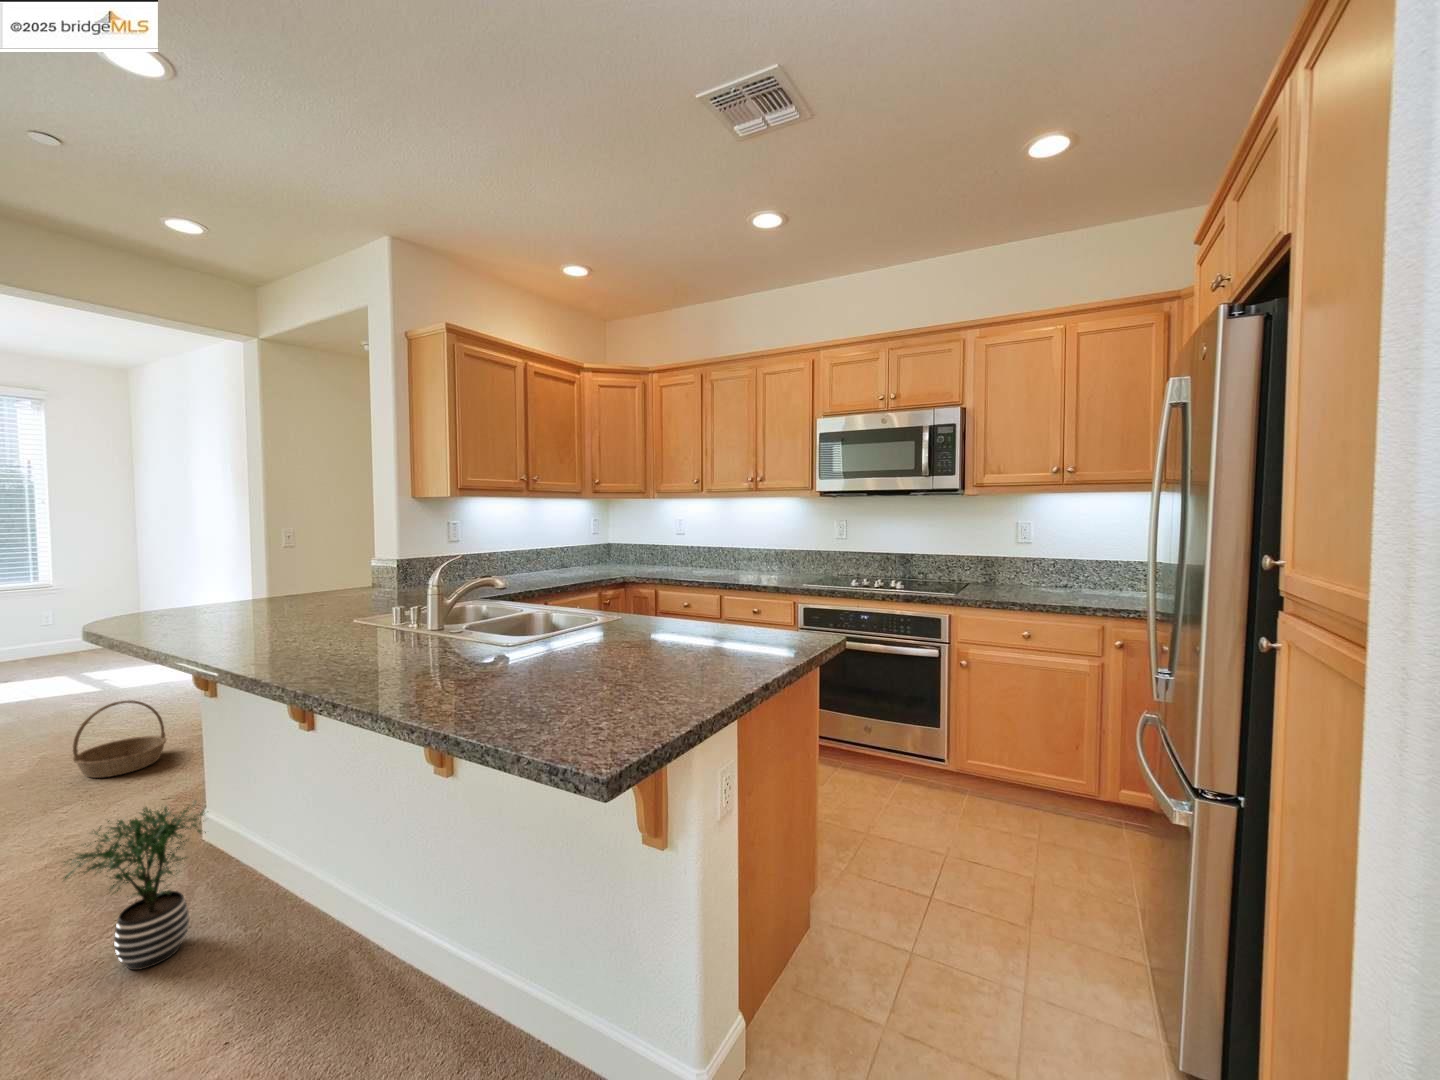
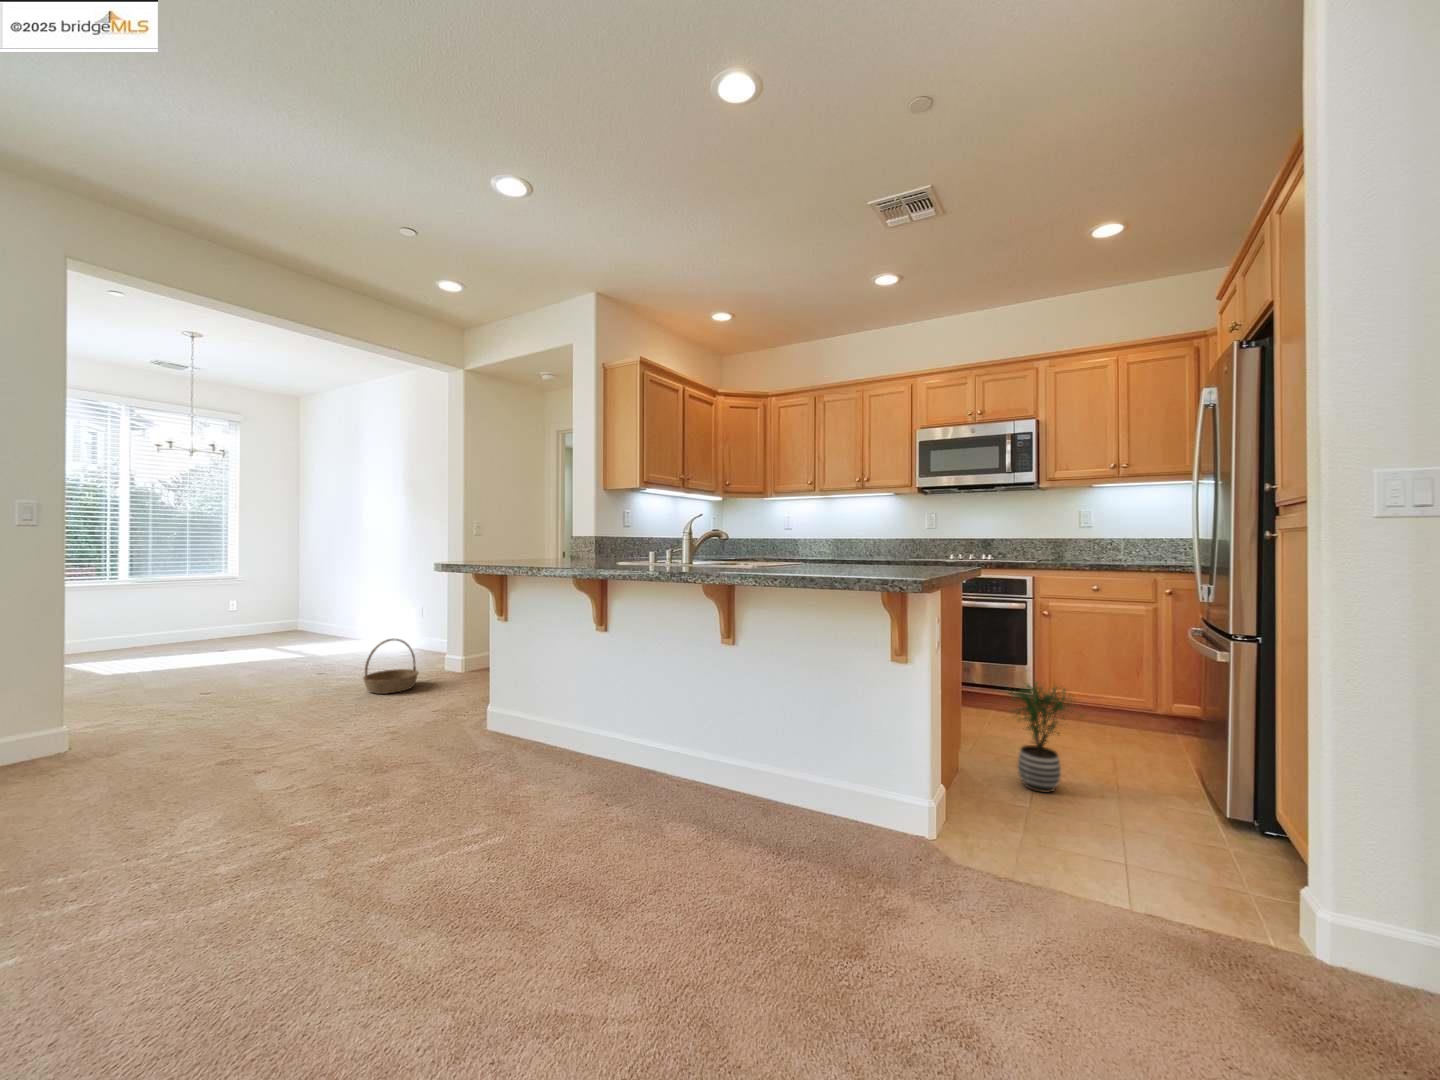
potted plant: present [65,801,206,970] -> present [1009,682,1072,793]

